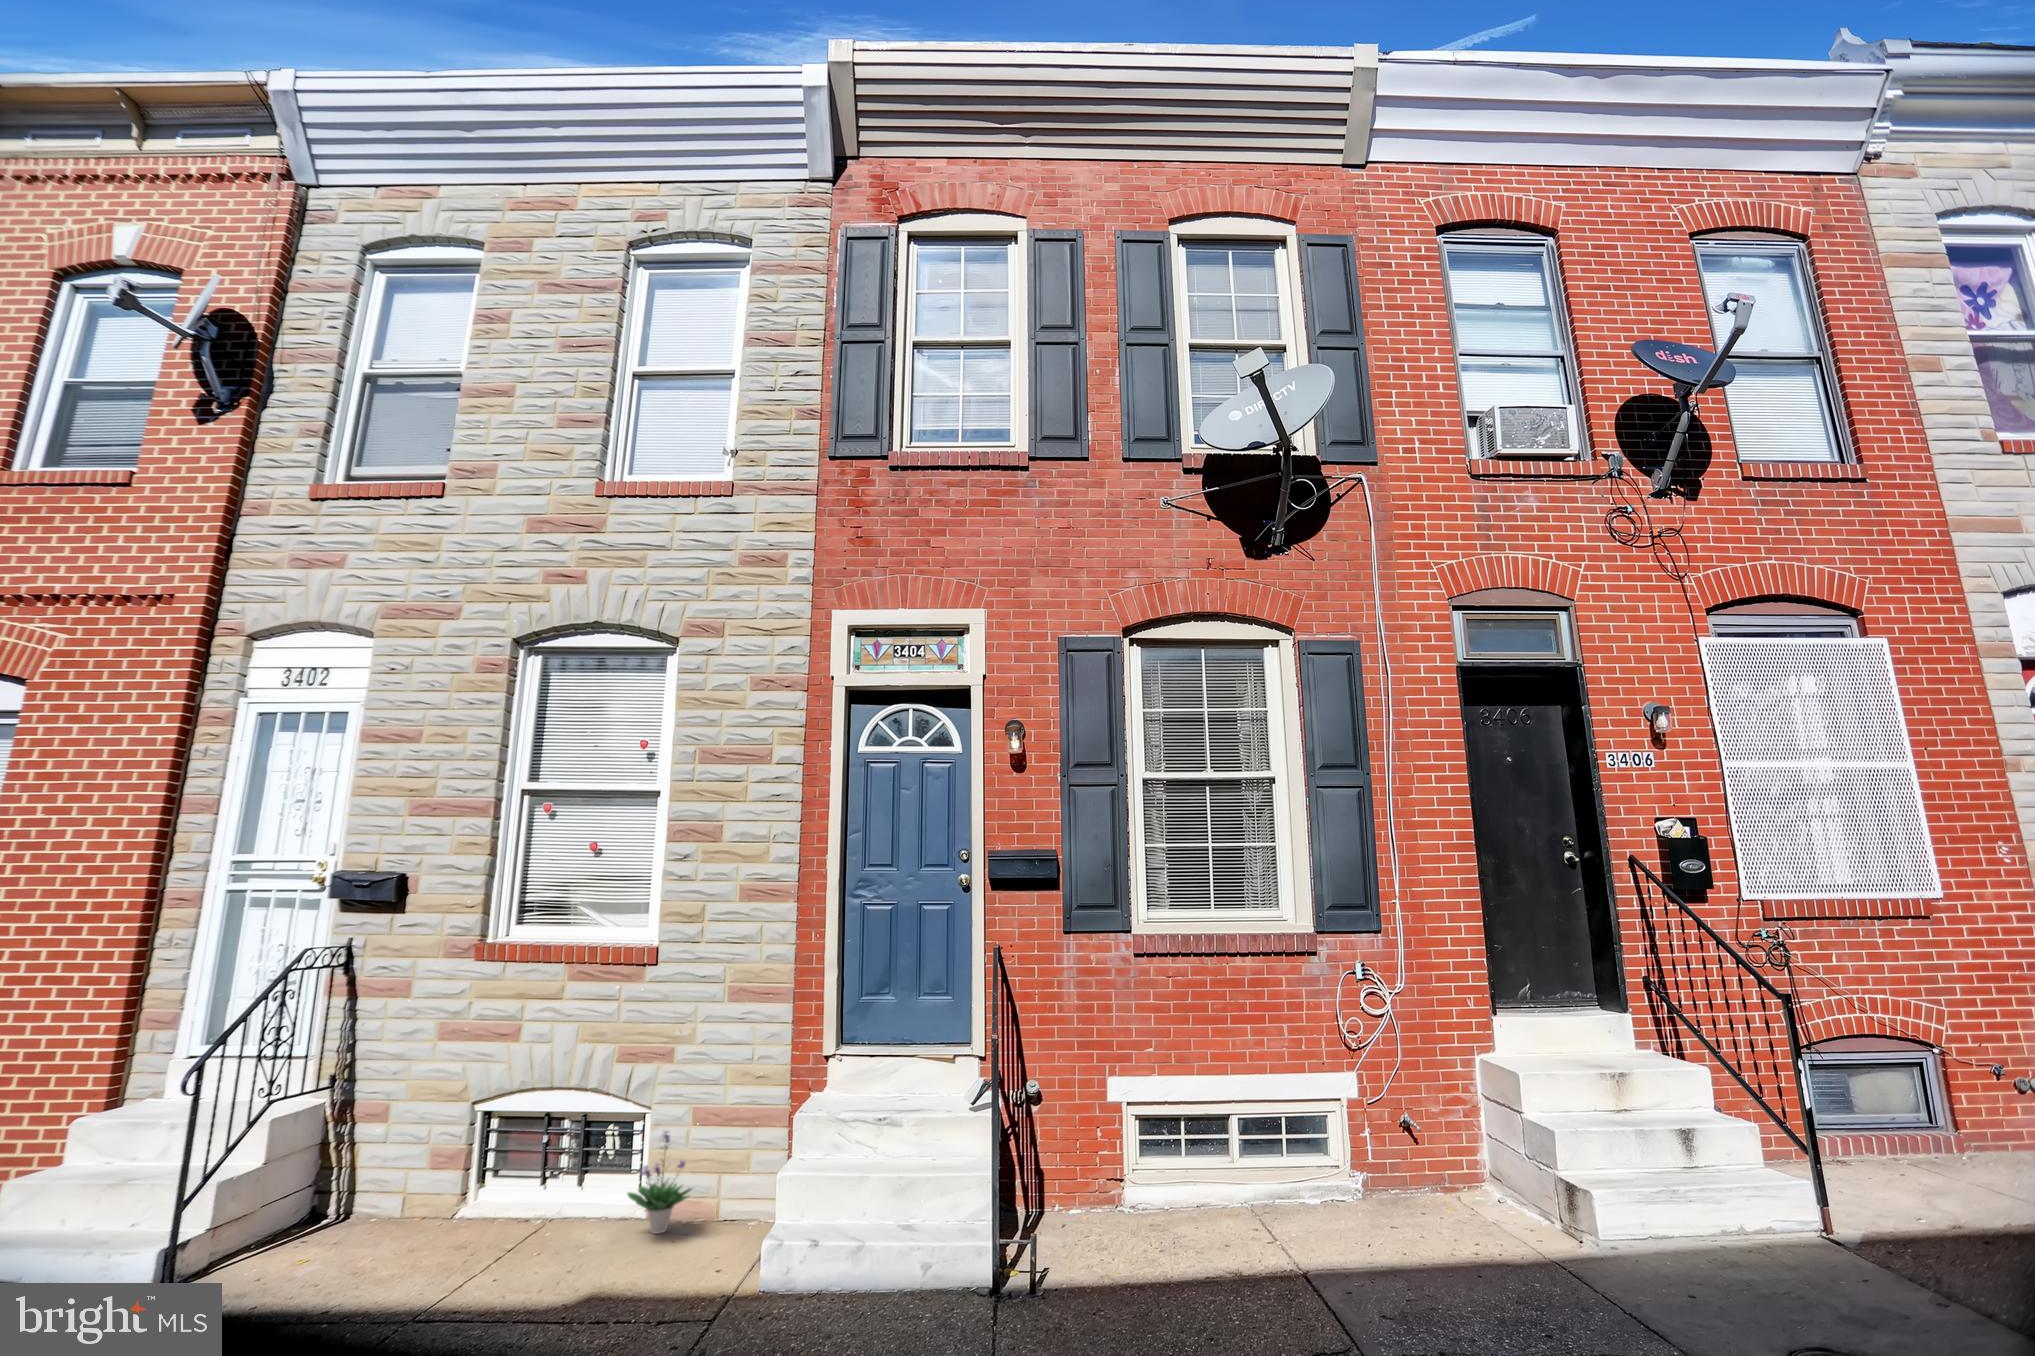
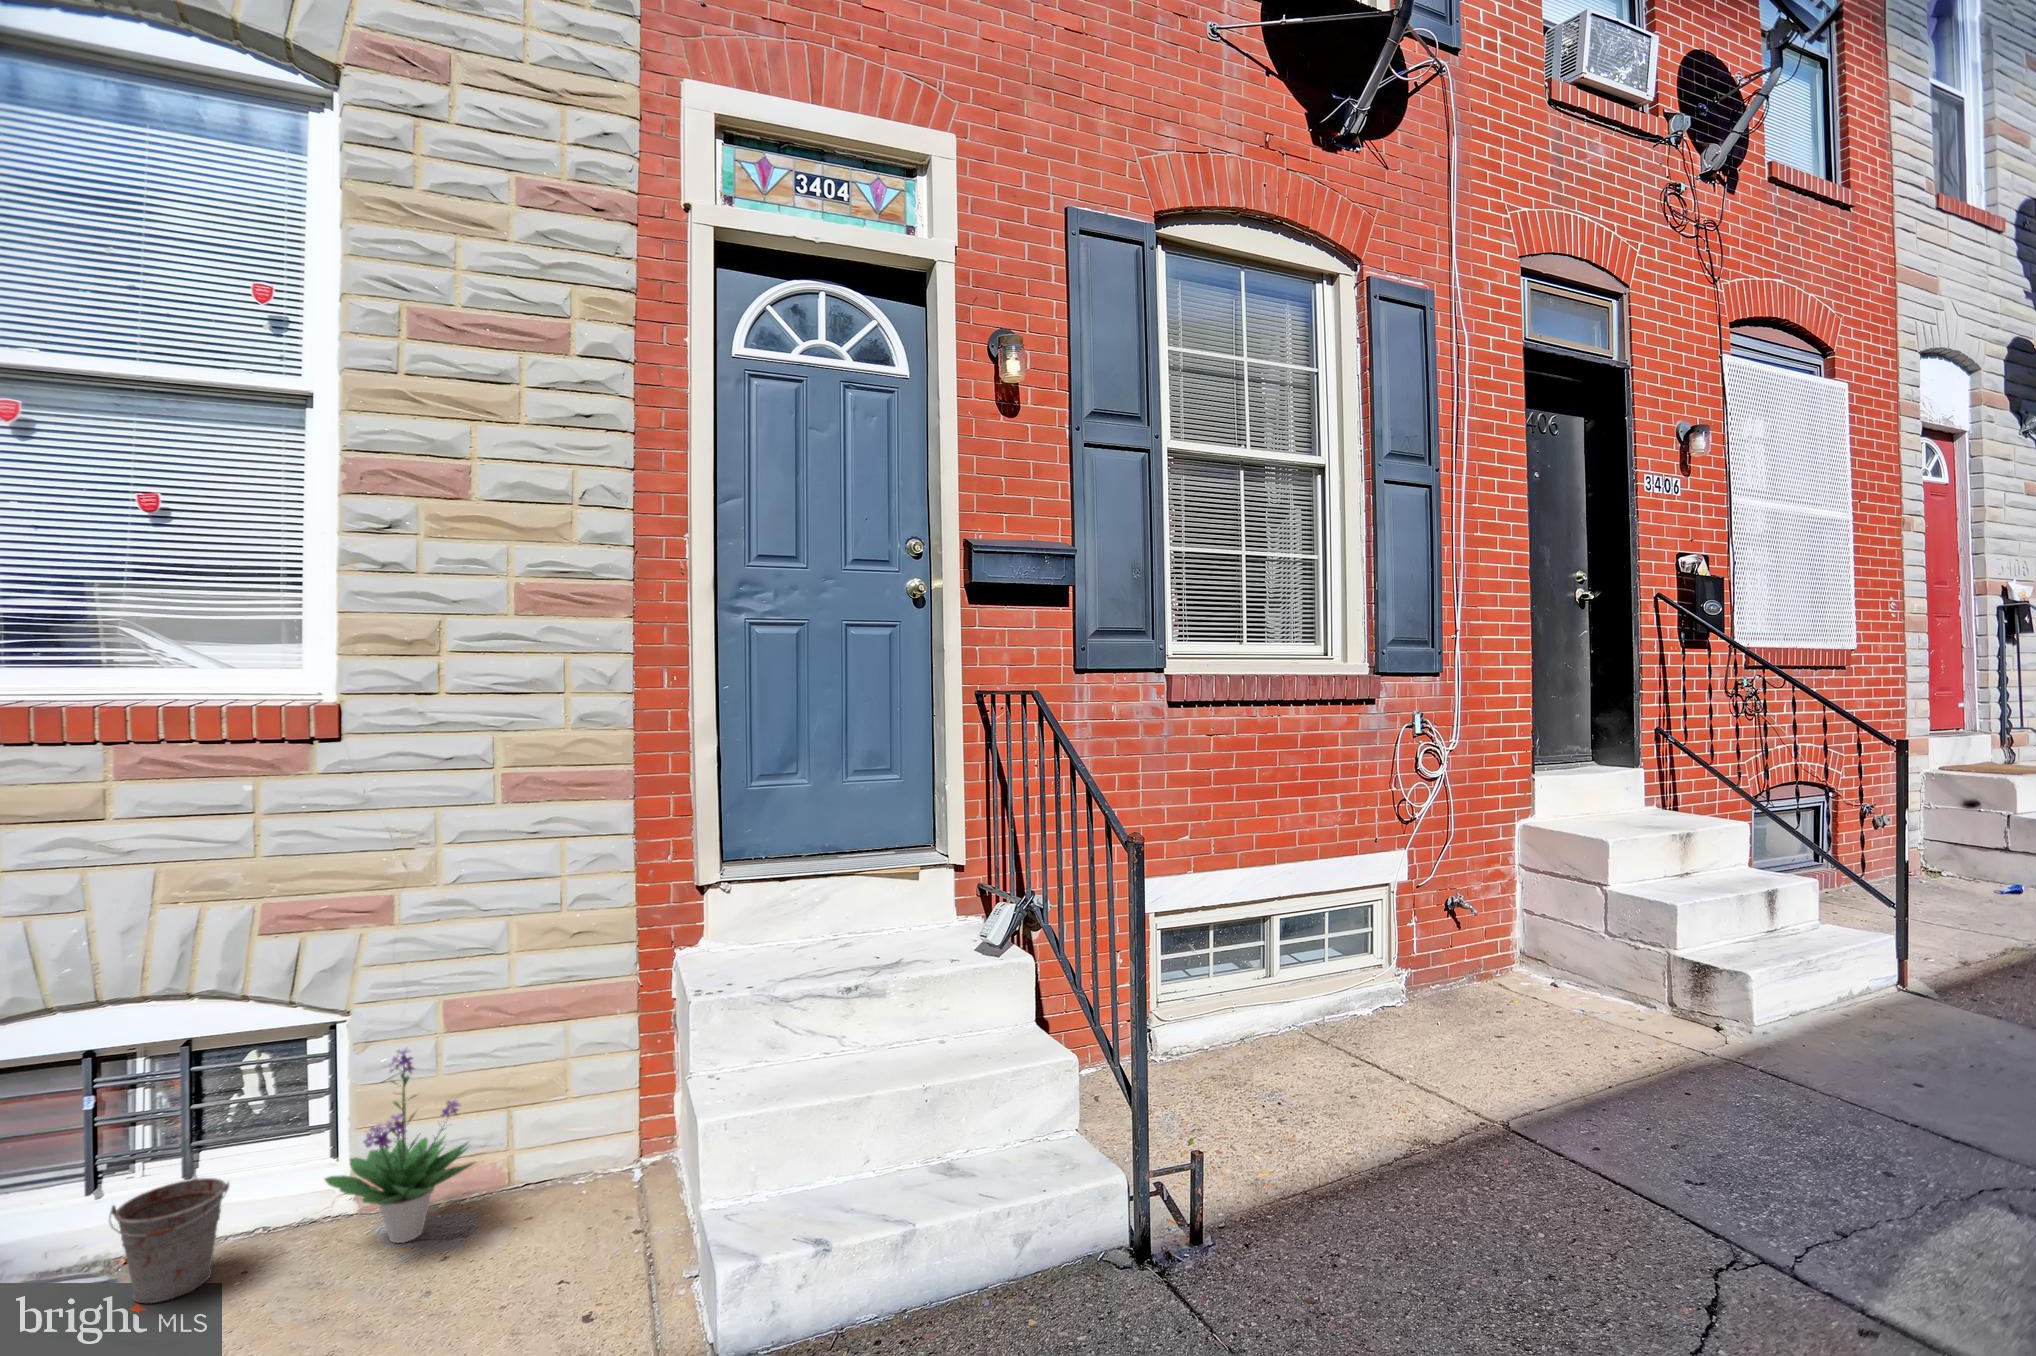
bucket: none [542,1184,589,1238] -> present [109,1178,229,1303]

